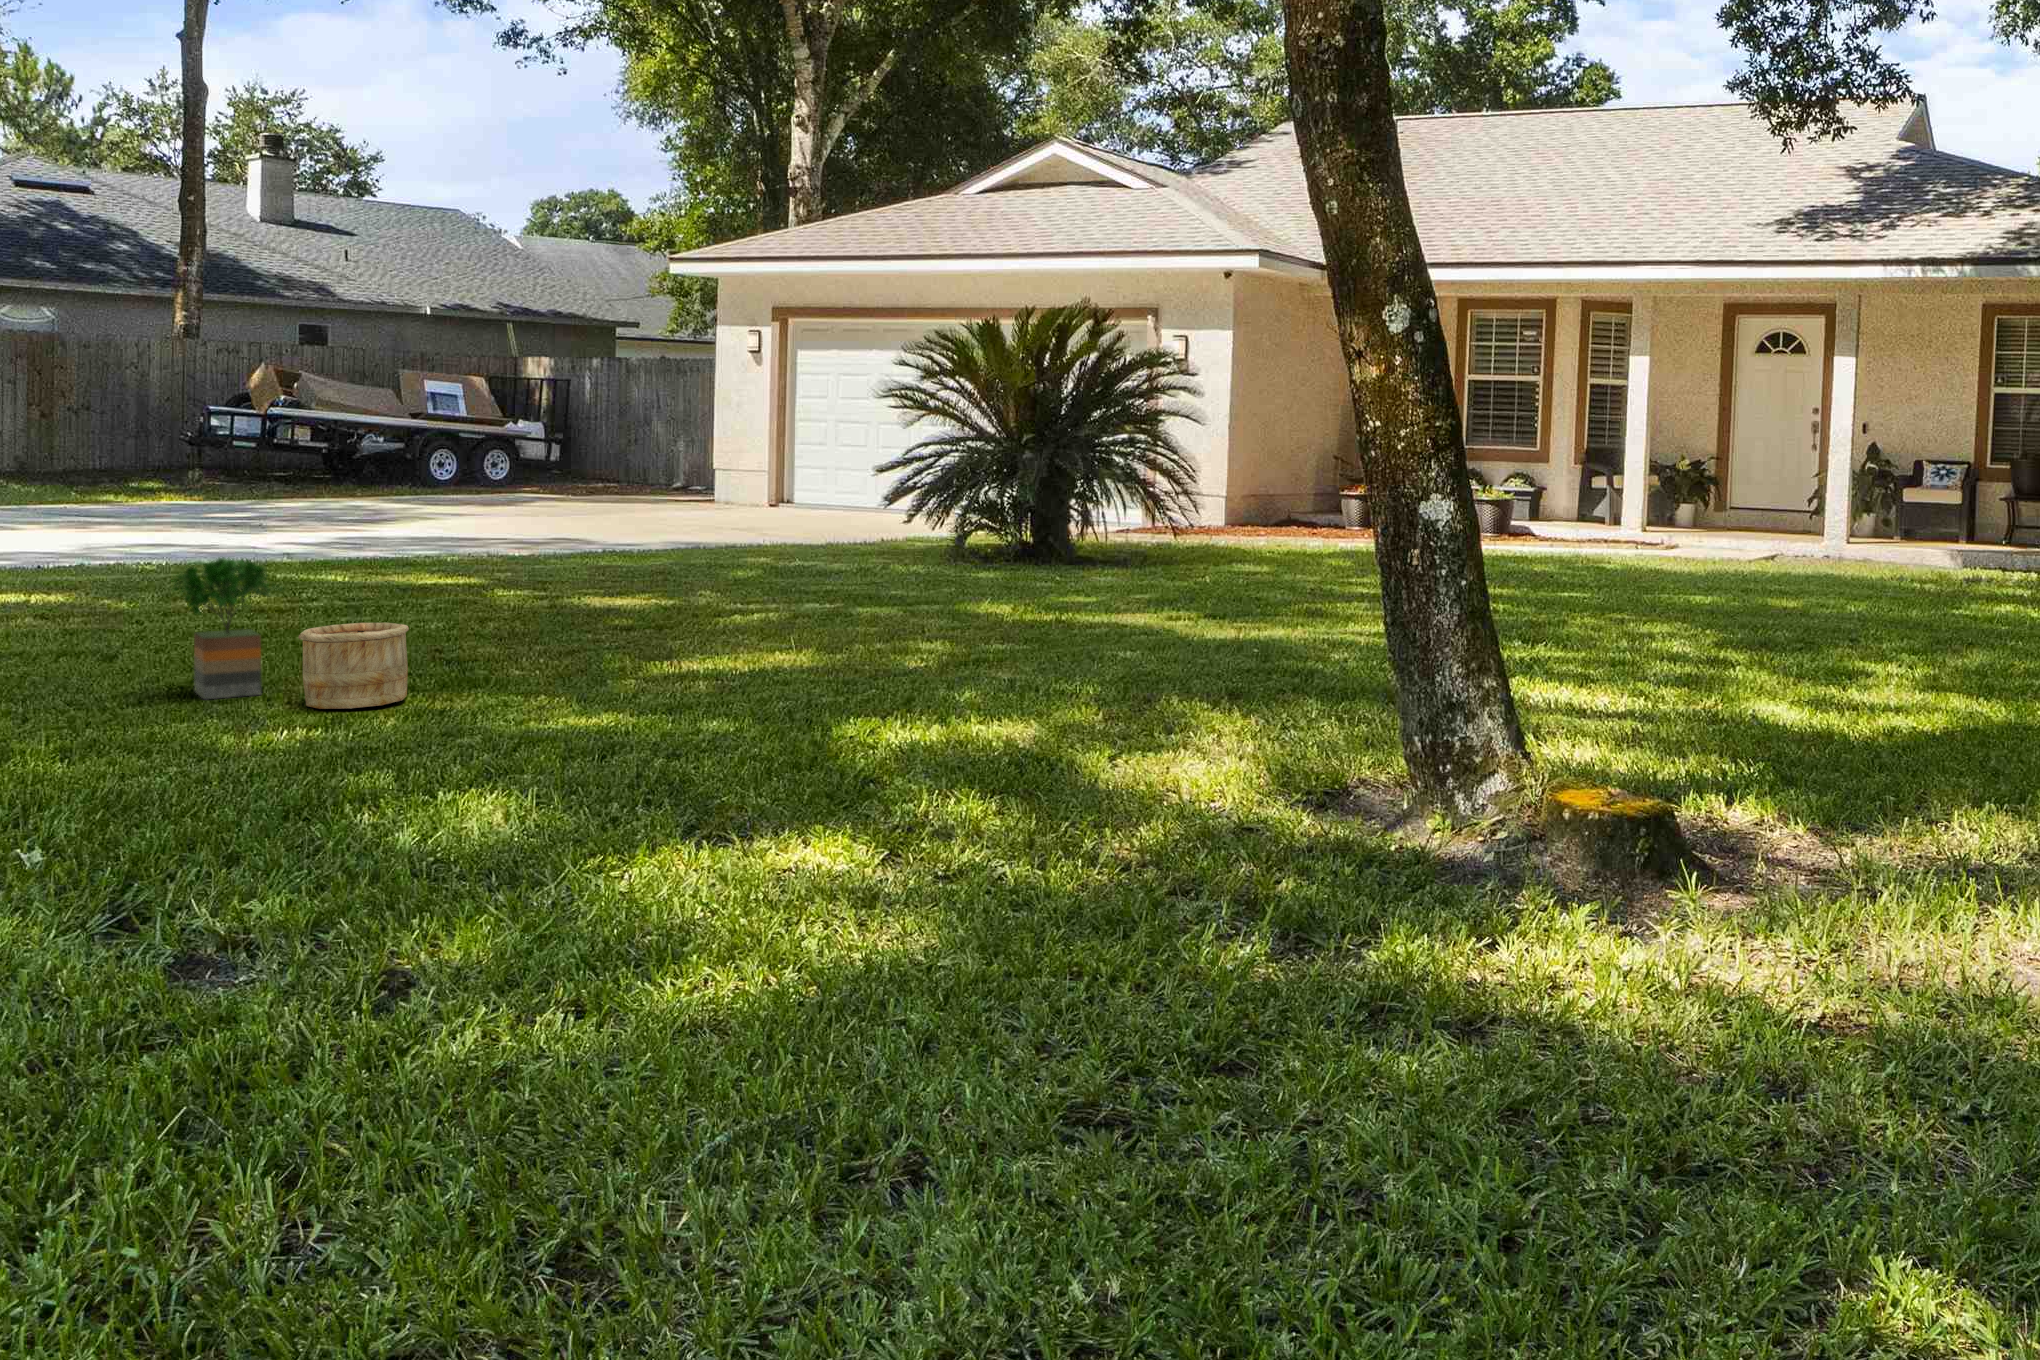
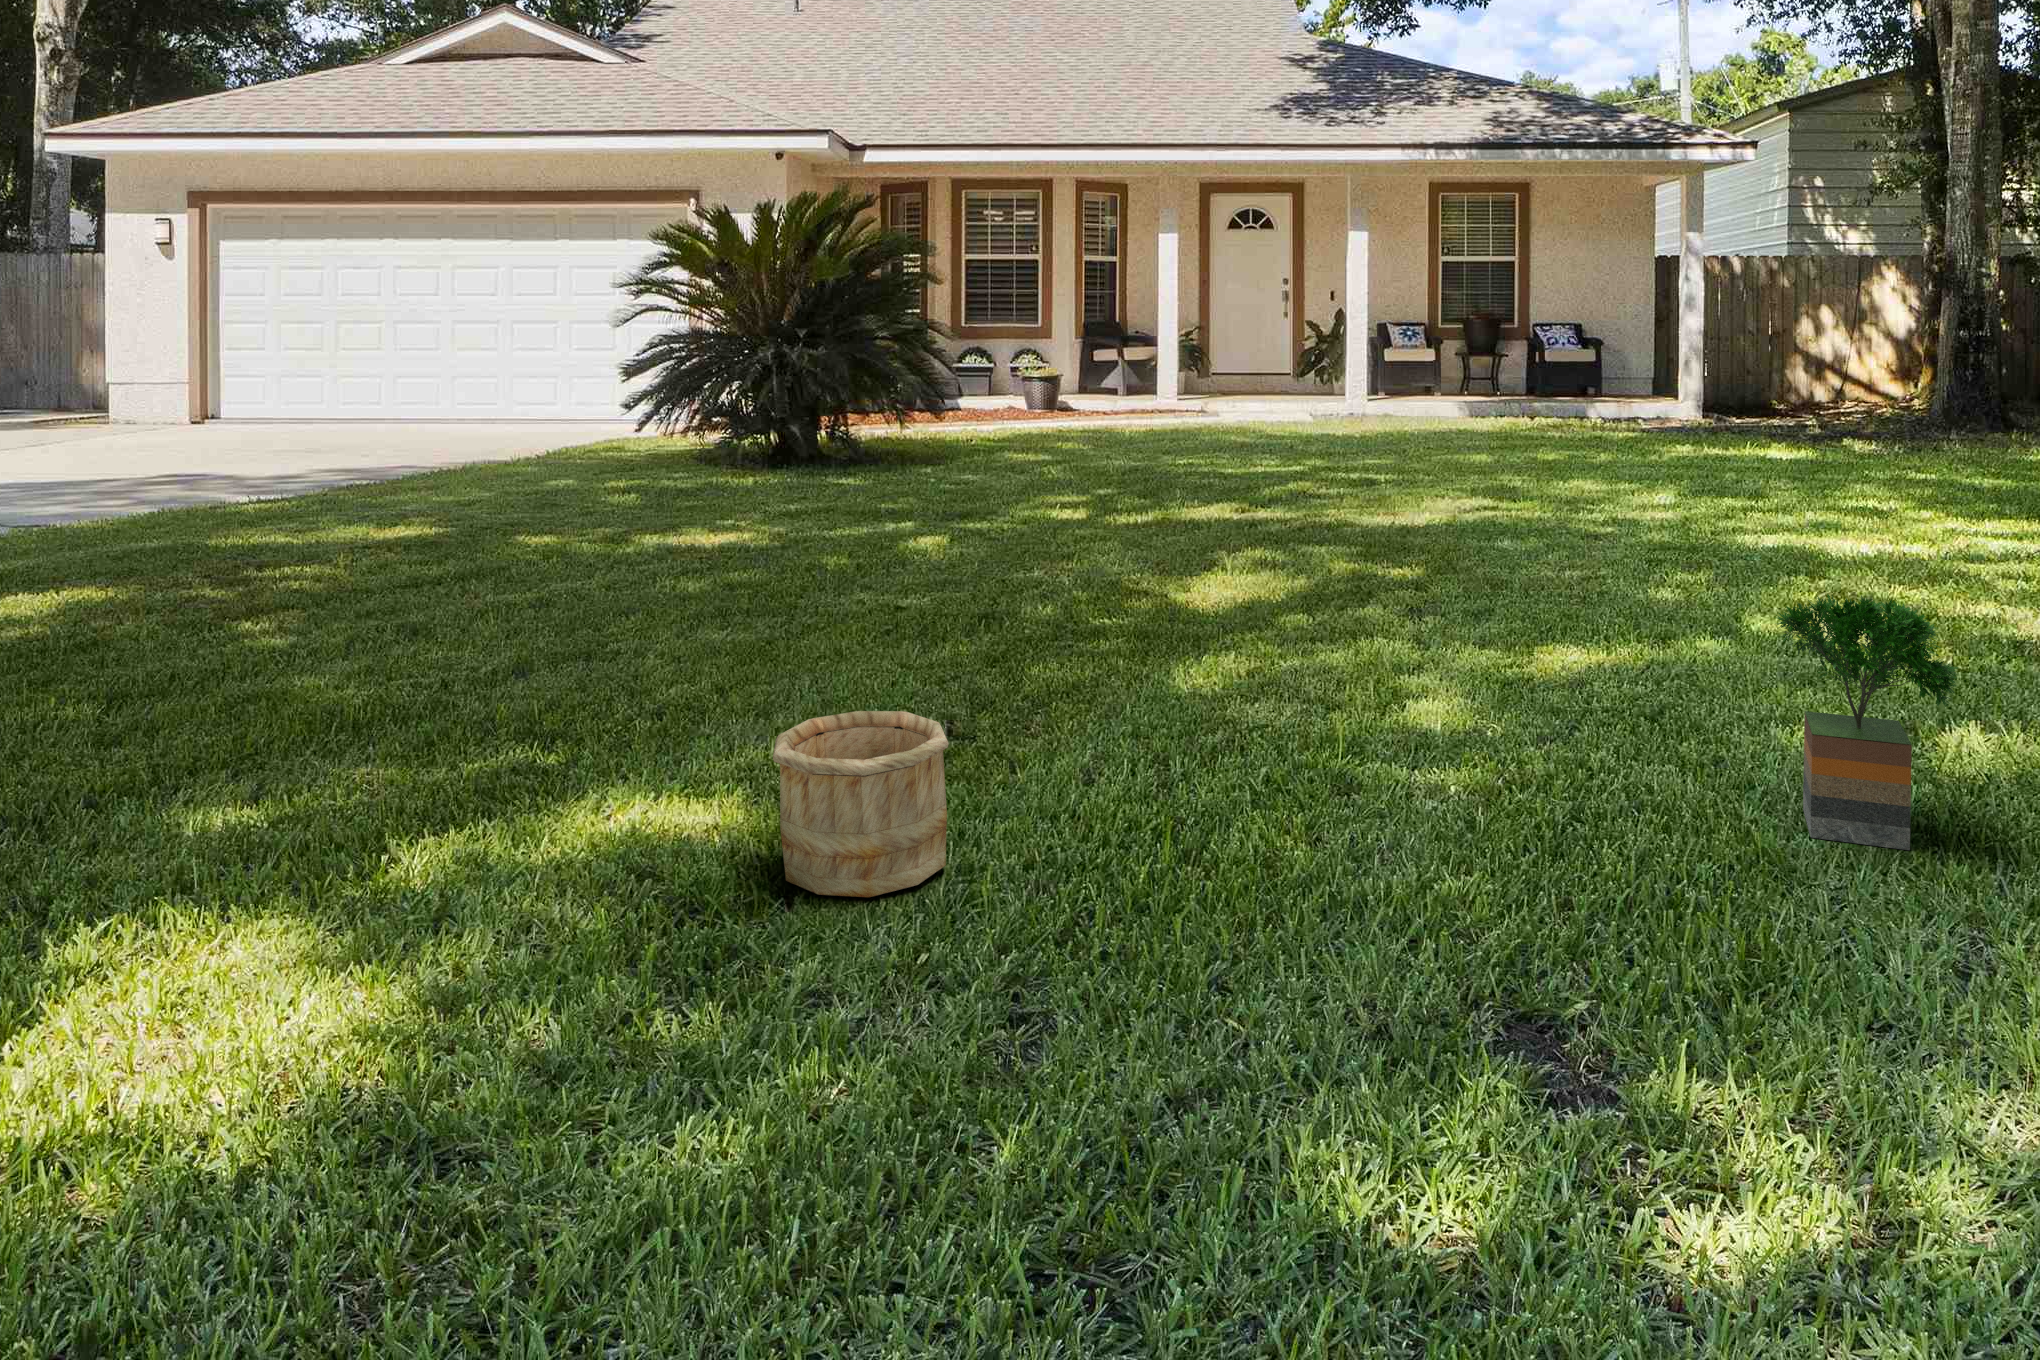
potted tree: present [172,558,282,699] -> present [1777,594,1958,850]

